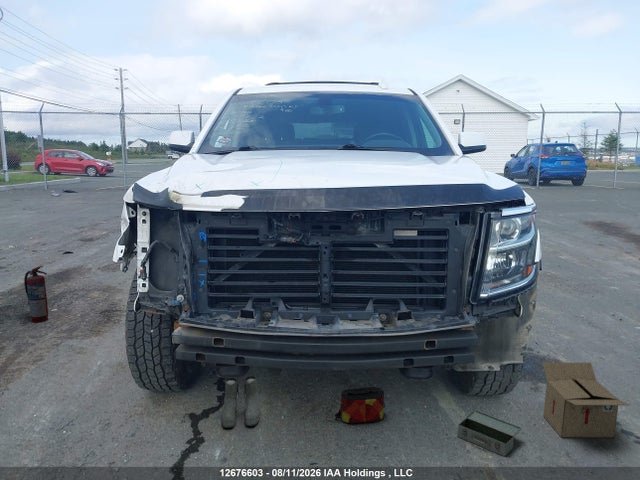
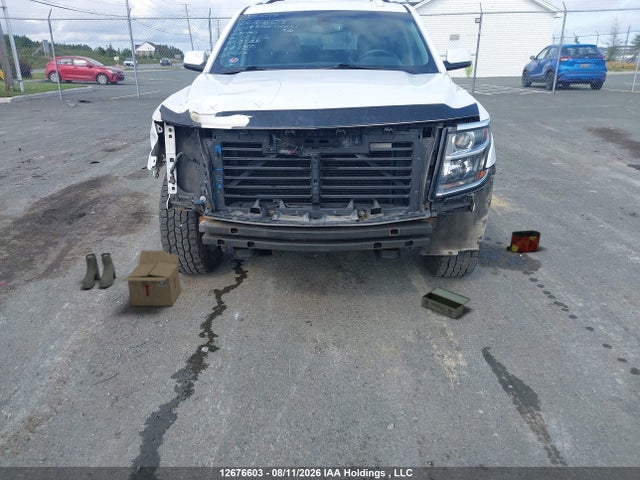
fire extinguisher: present [24,266,48,323] -> none [71,173,93,222]
cardboard box: present [542,363,630,438] -> present [122,251,181,306]
boots: present [222,376,259,428] -> present [83,253,116,289]
bag: present [335,387,385,424] -> present [506,230,541,253]

